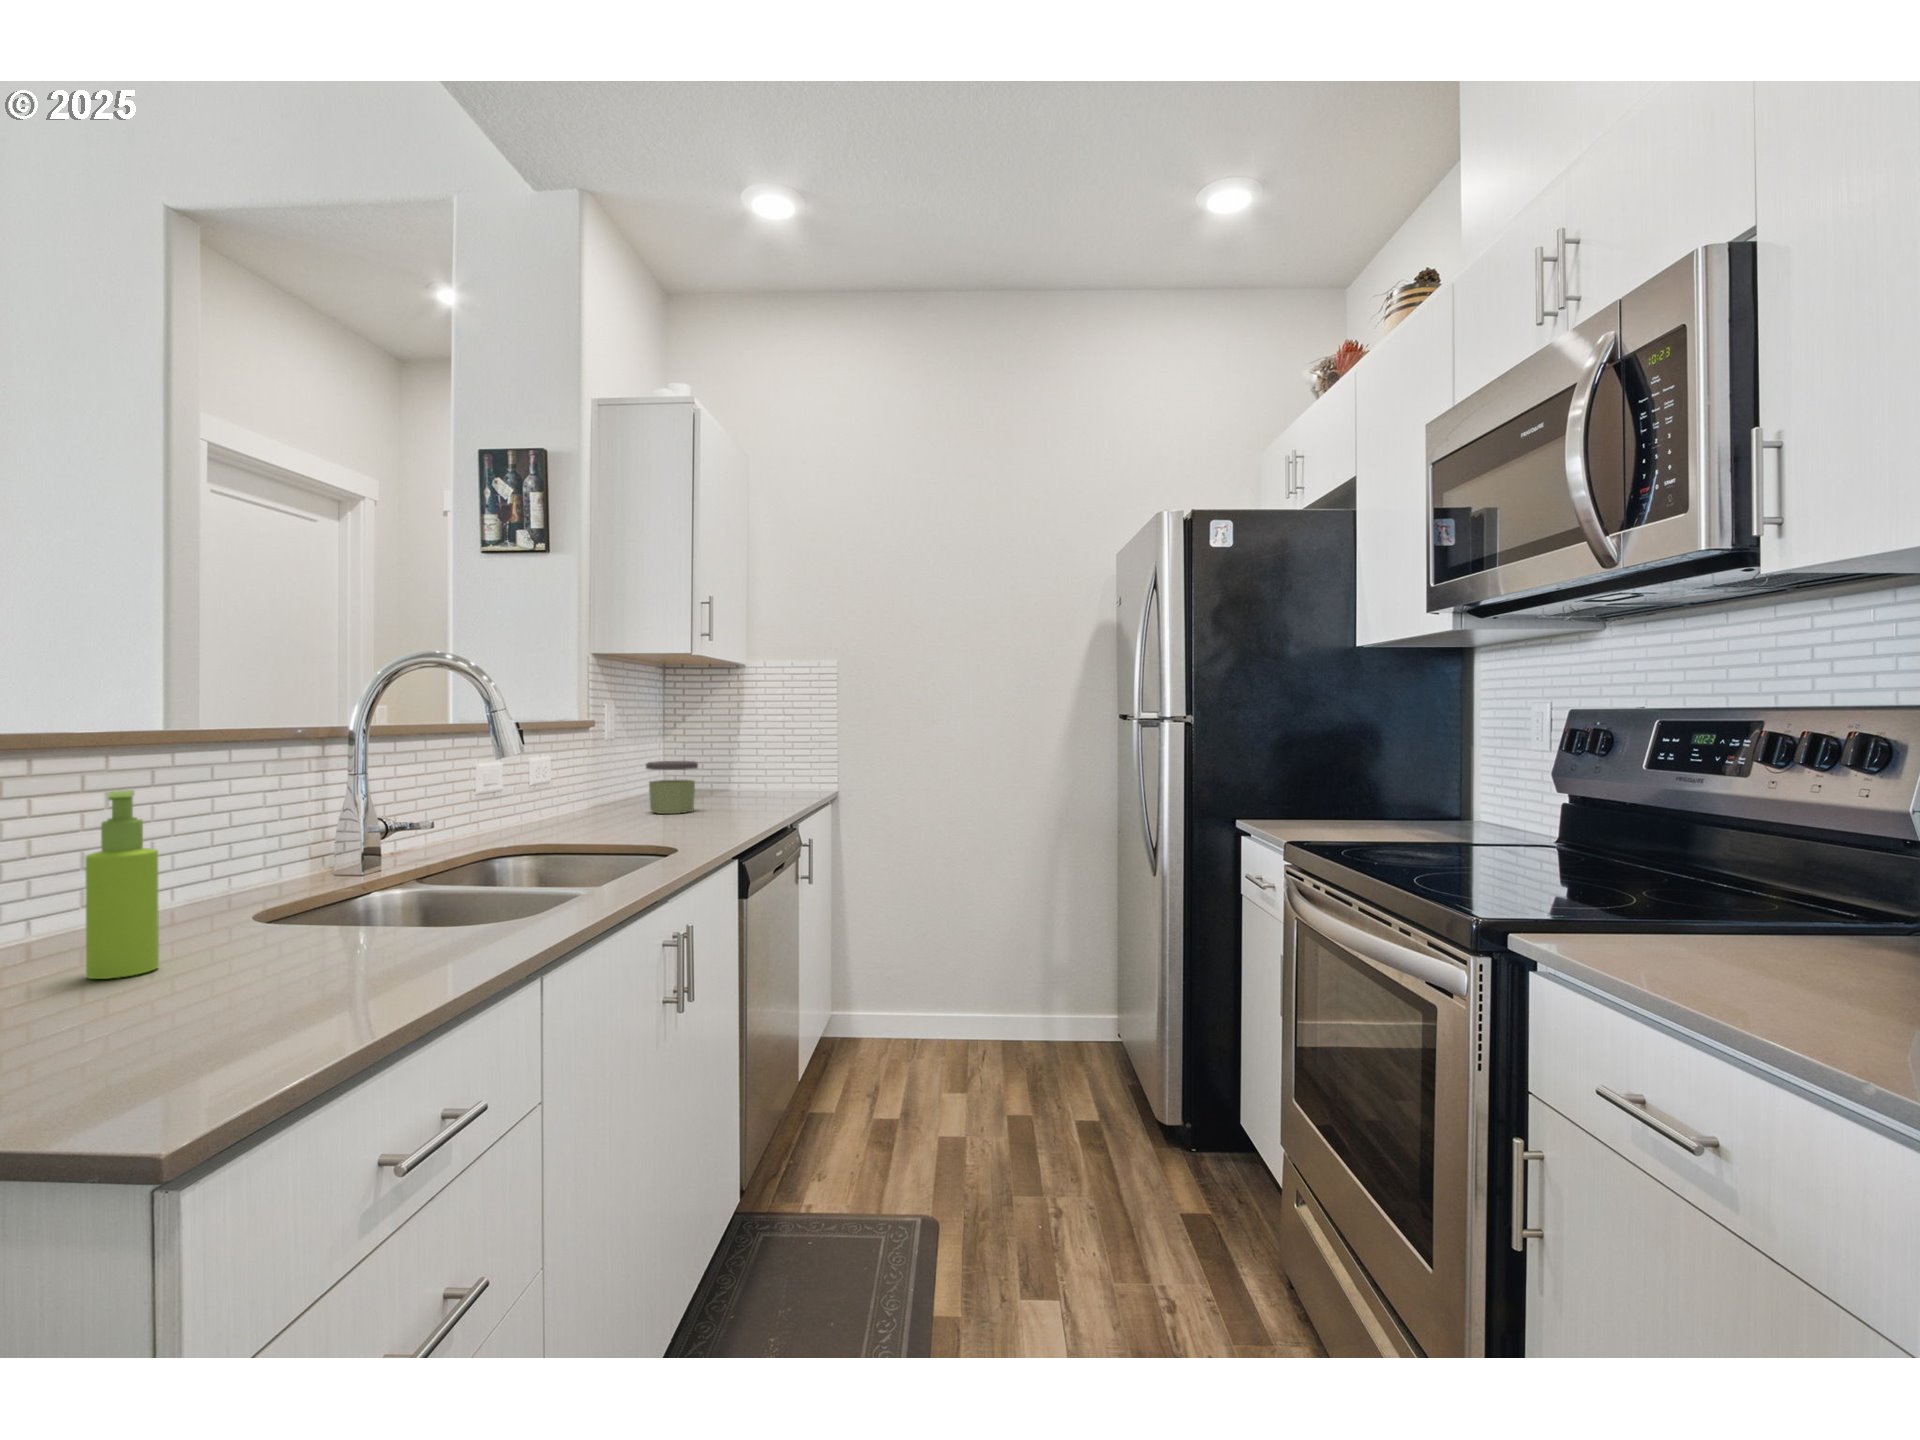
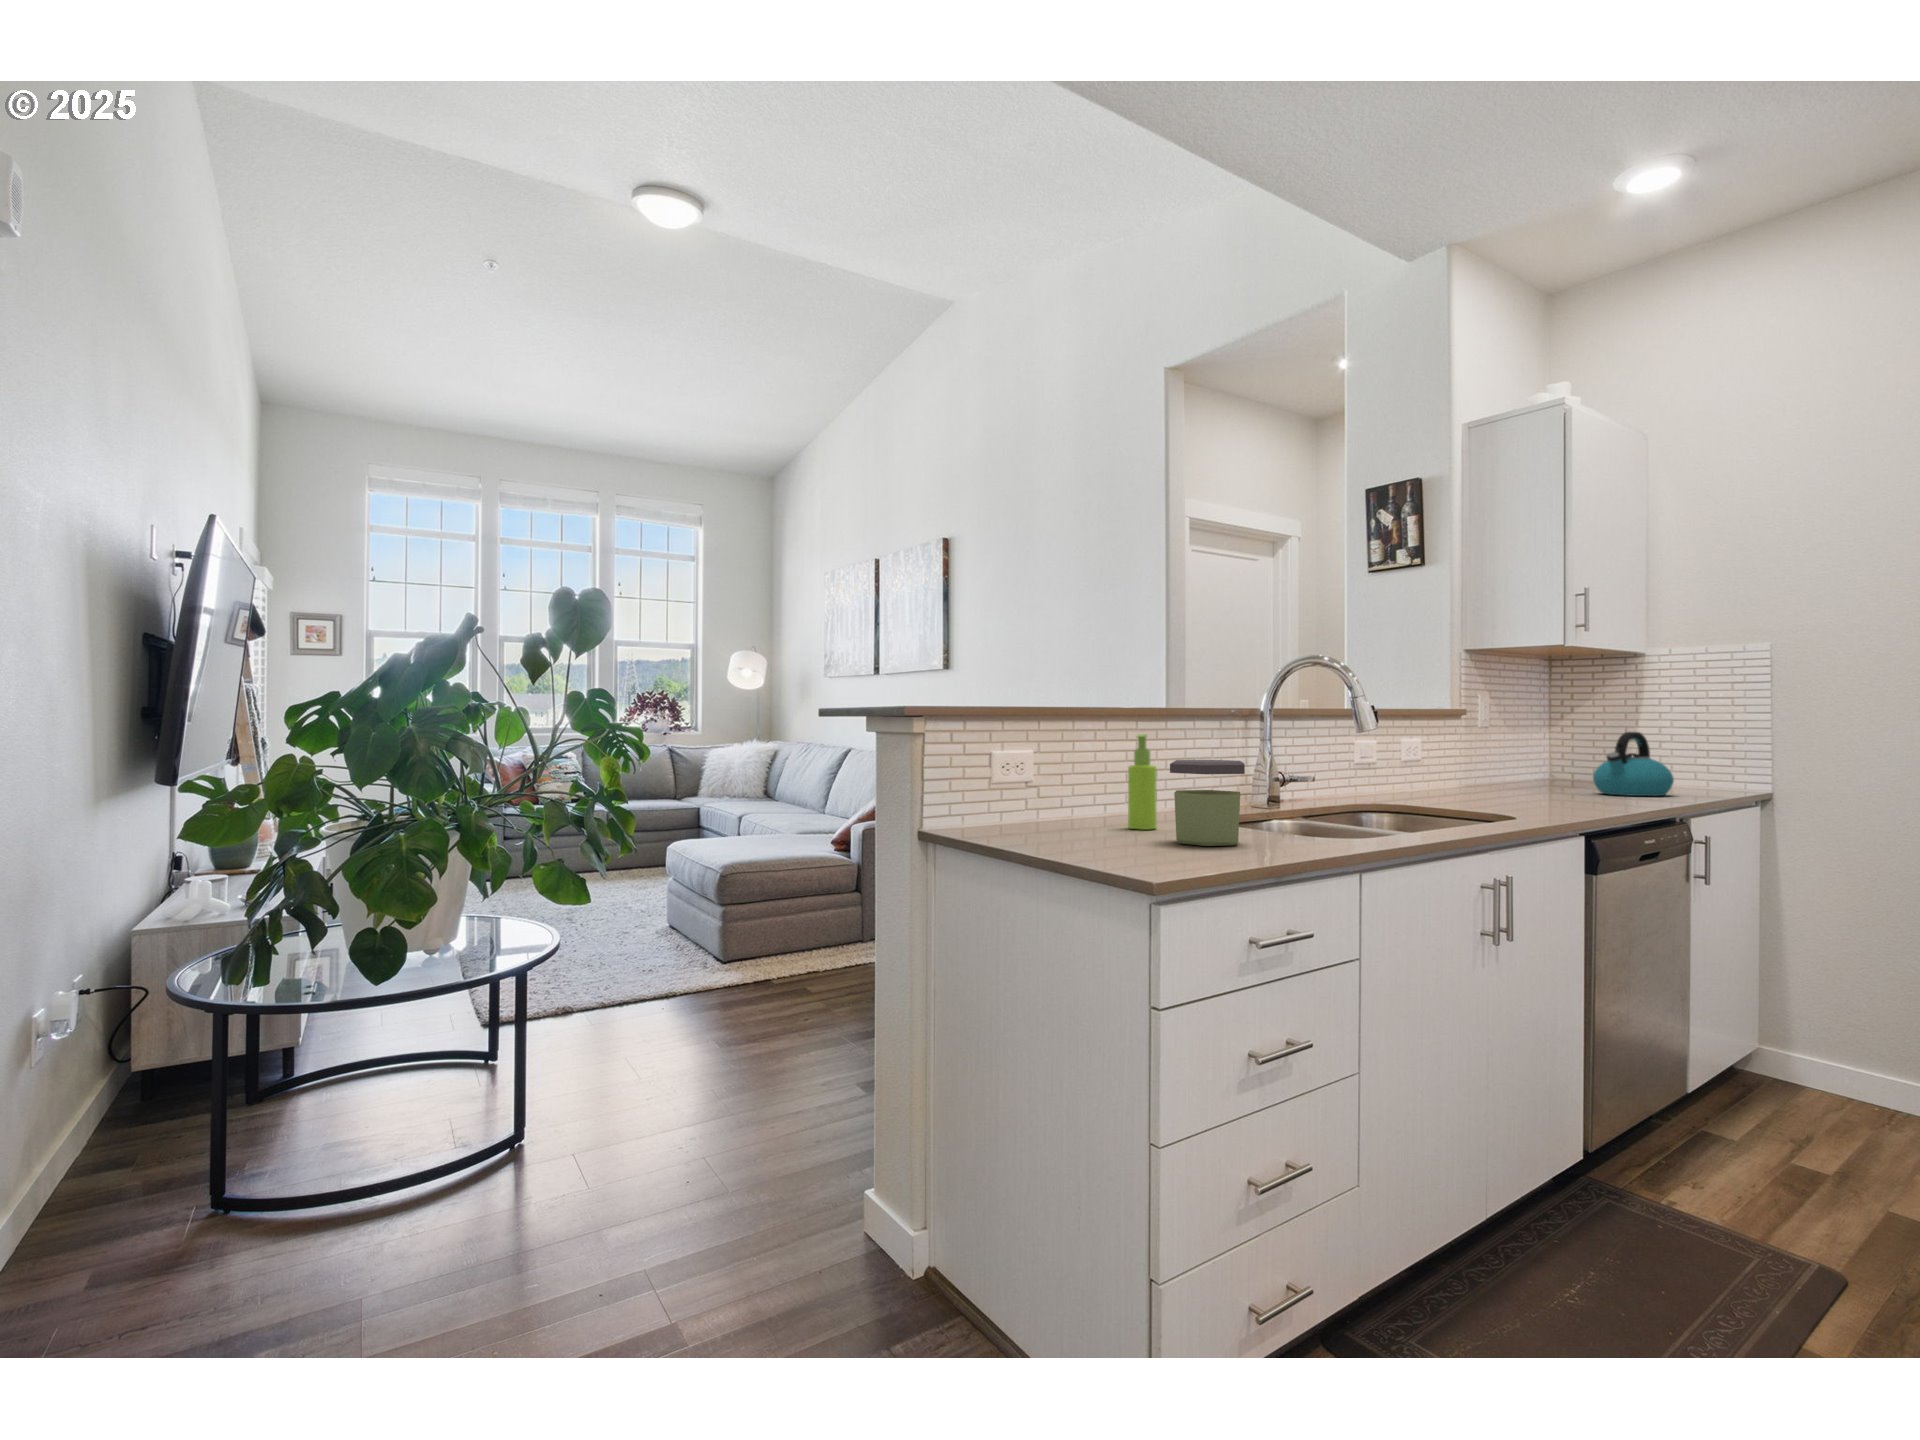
kettle: none [712,742,777,805] -> present [1593,732,1674,796]
jar: present [646,761,698,814] -> present [1170,760,1245,846]

